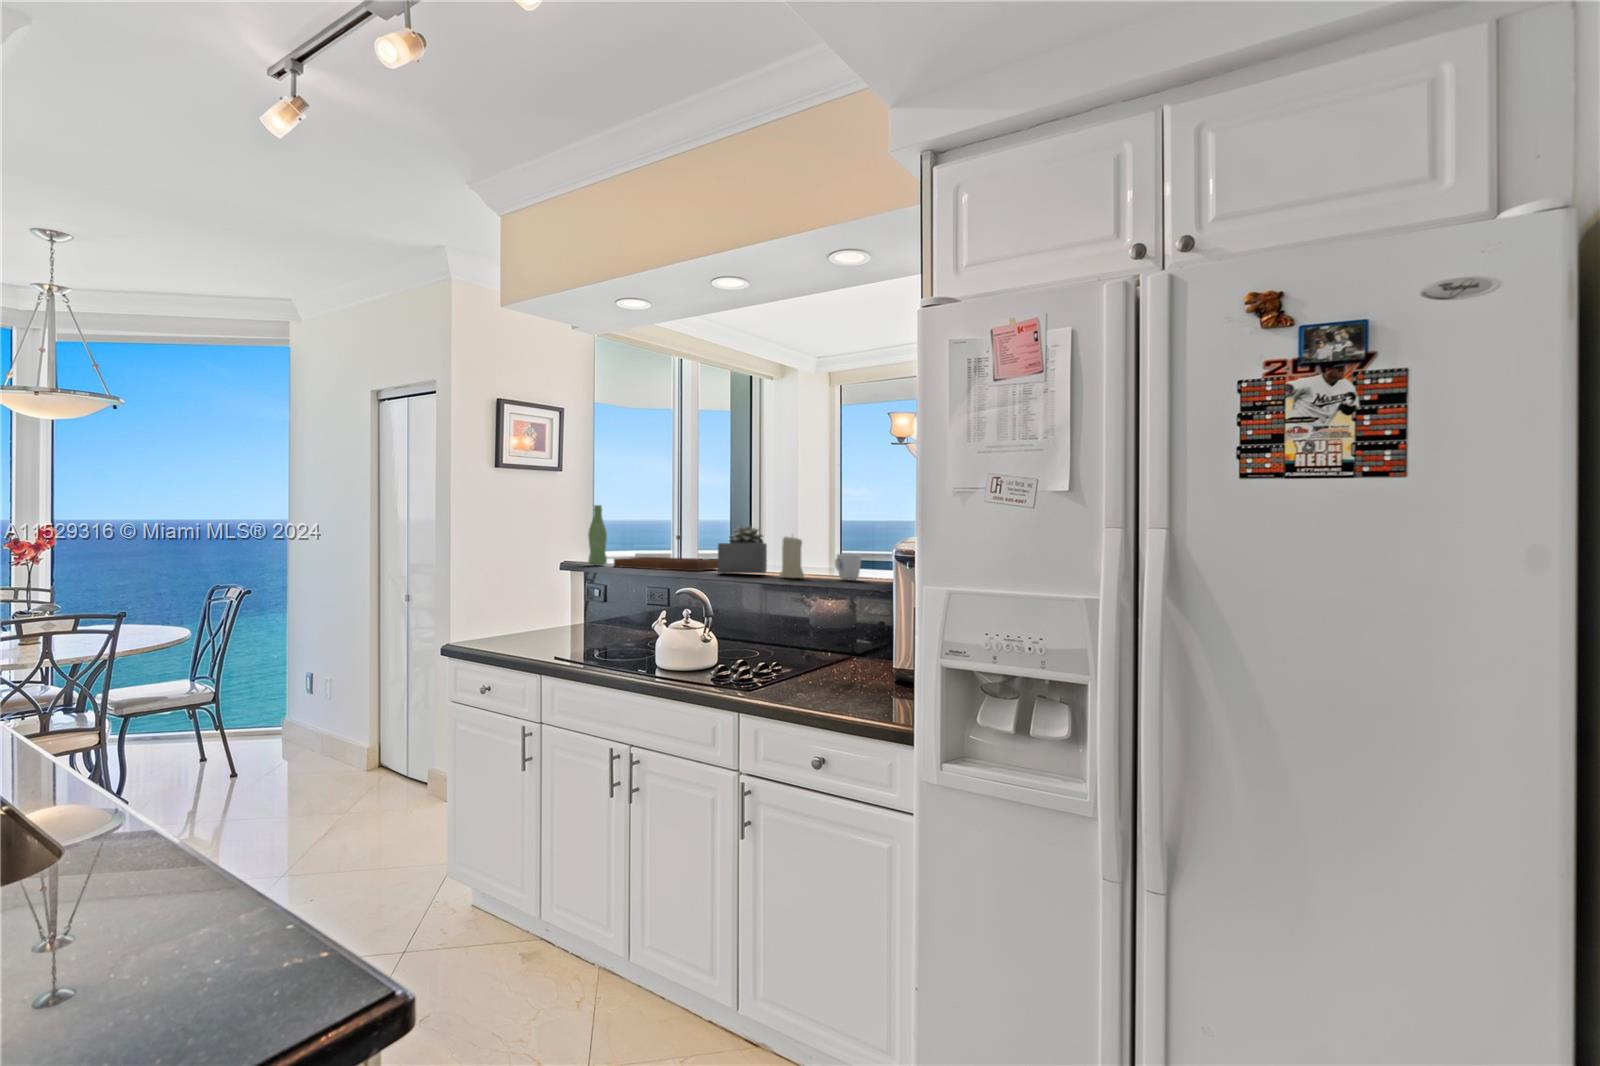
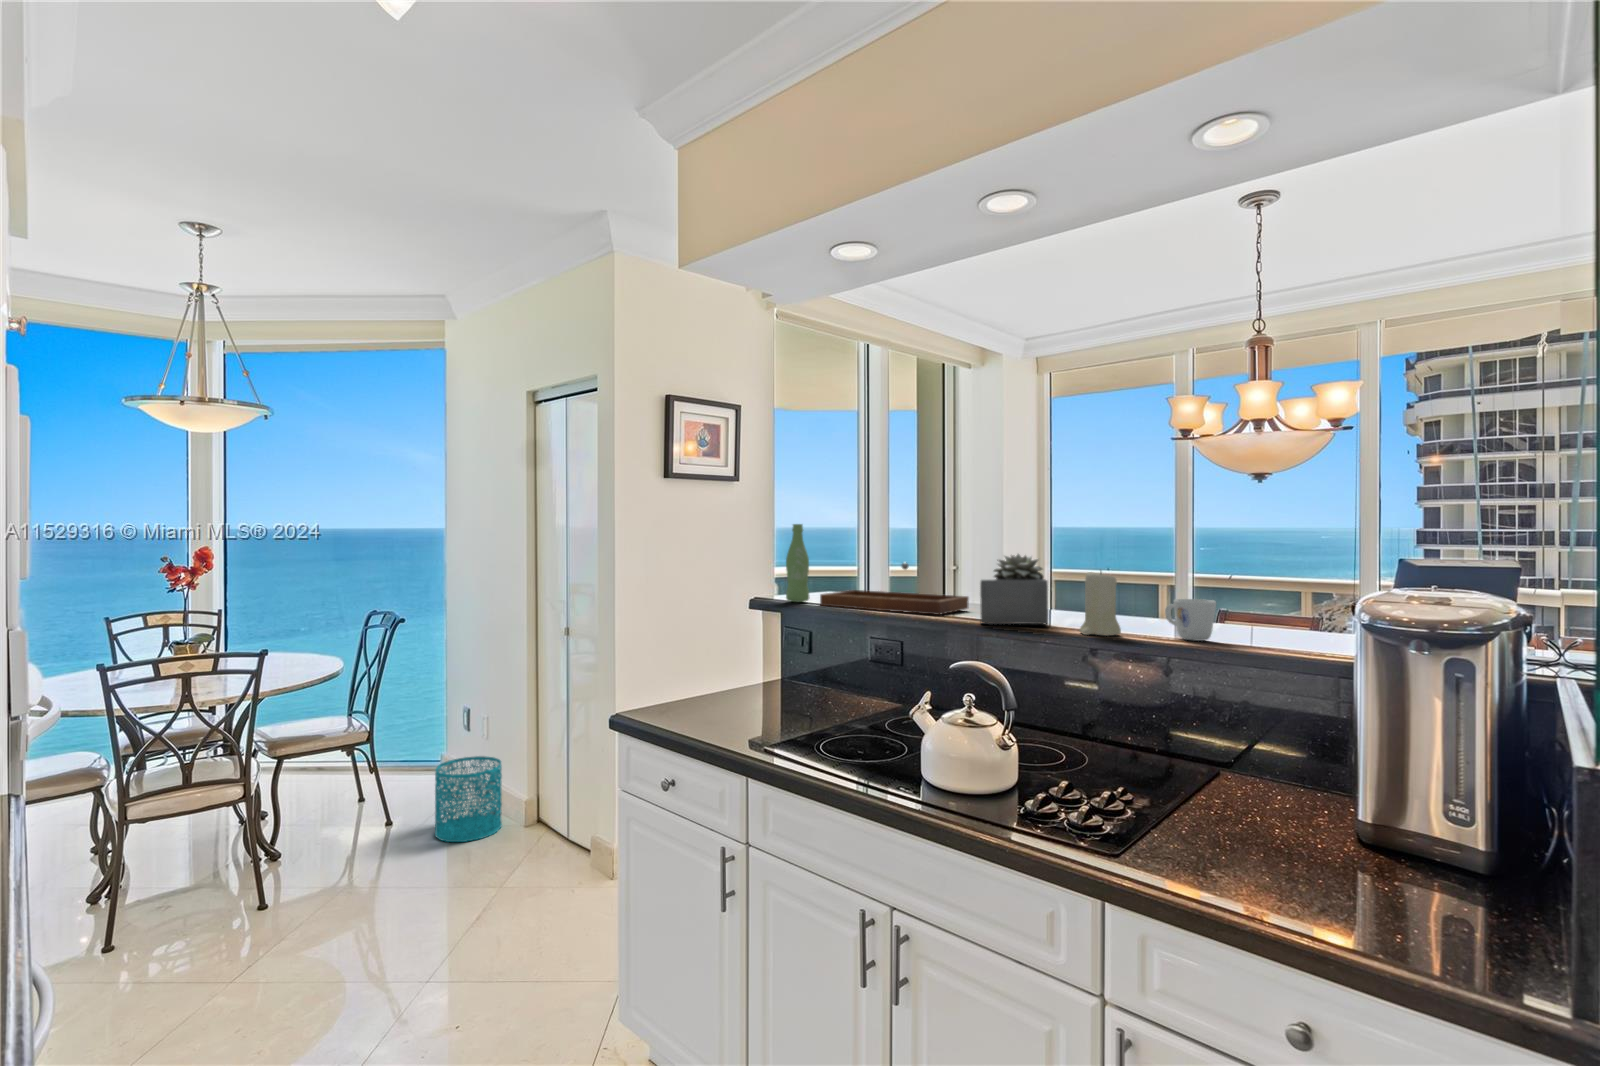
wastebasket: none [282,713,346,785] -> present [435,756,502,842]

